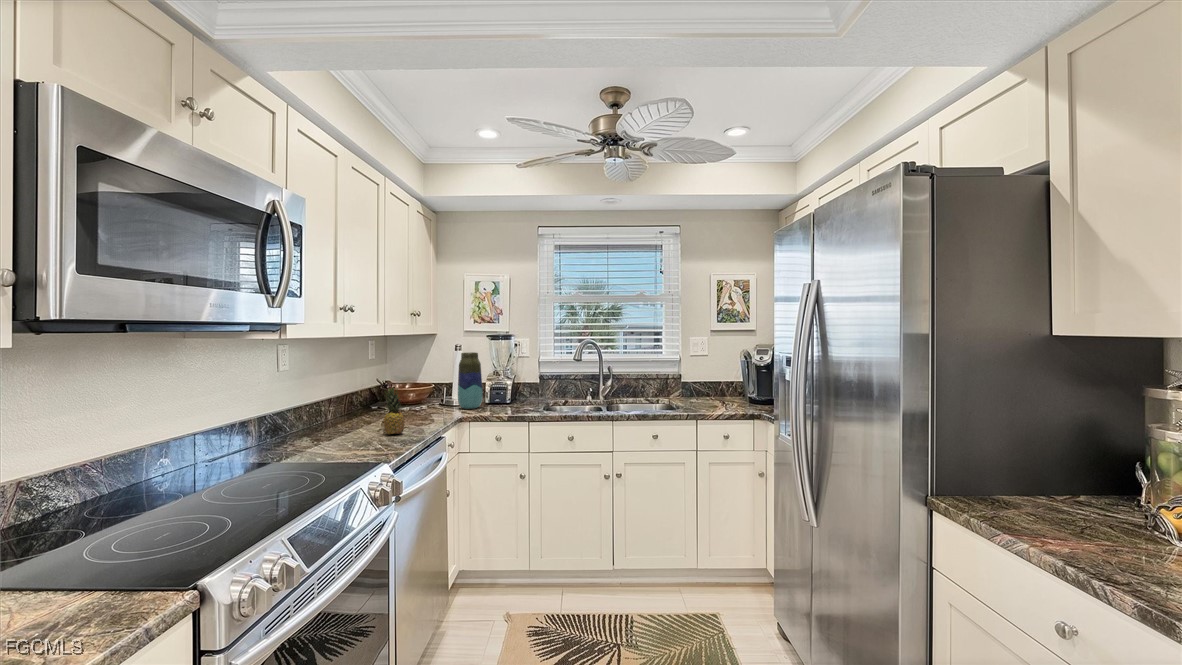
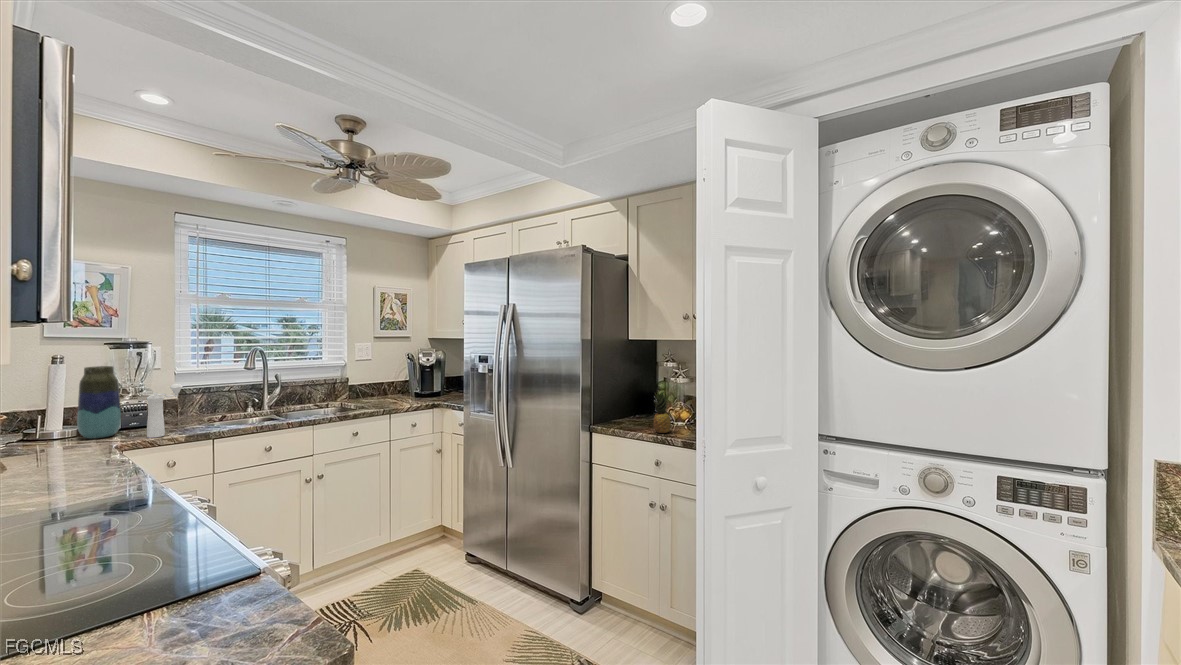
pepper mill: none [487,370,515,414] -> present [146,384,183,438]
fruit: present [384,387,405,435] -> present [654,391,671,433]

